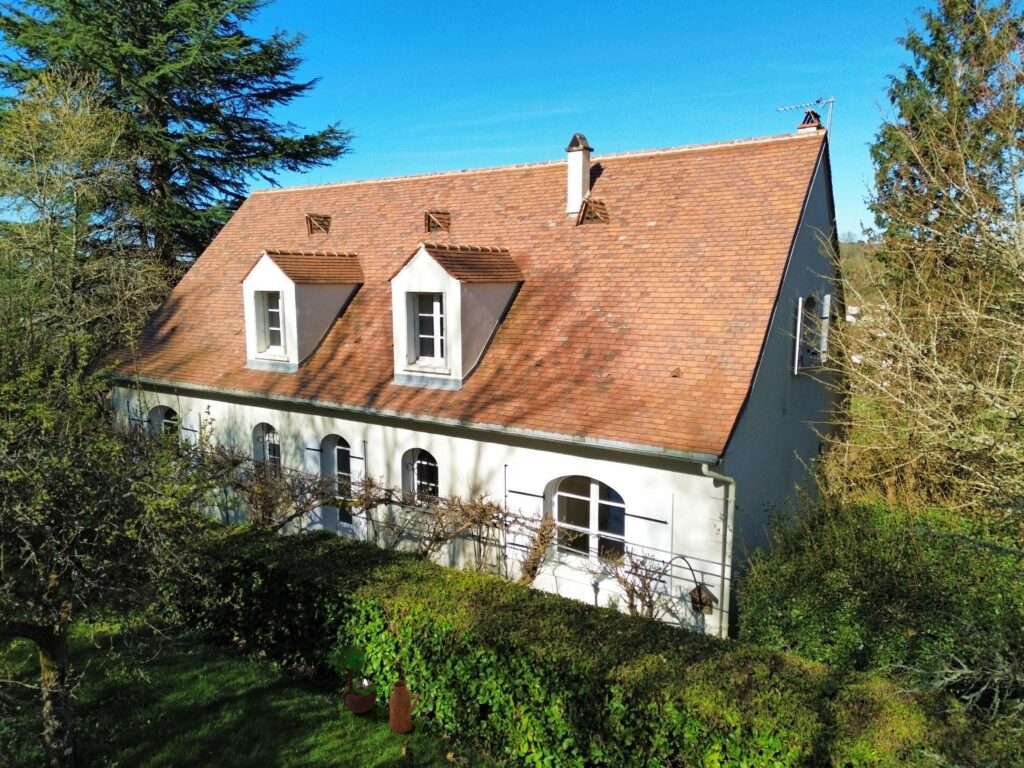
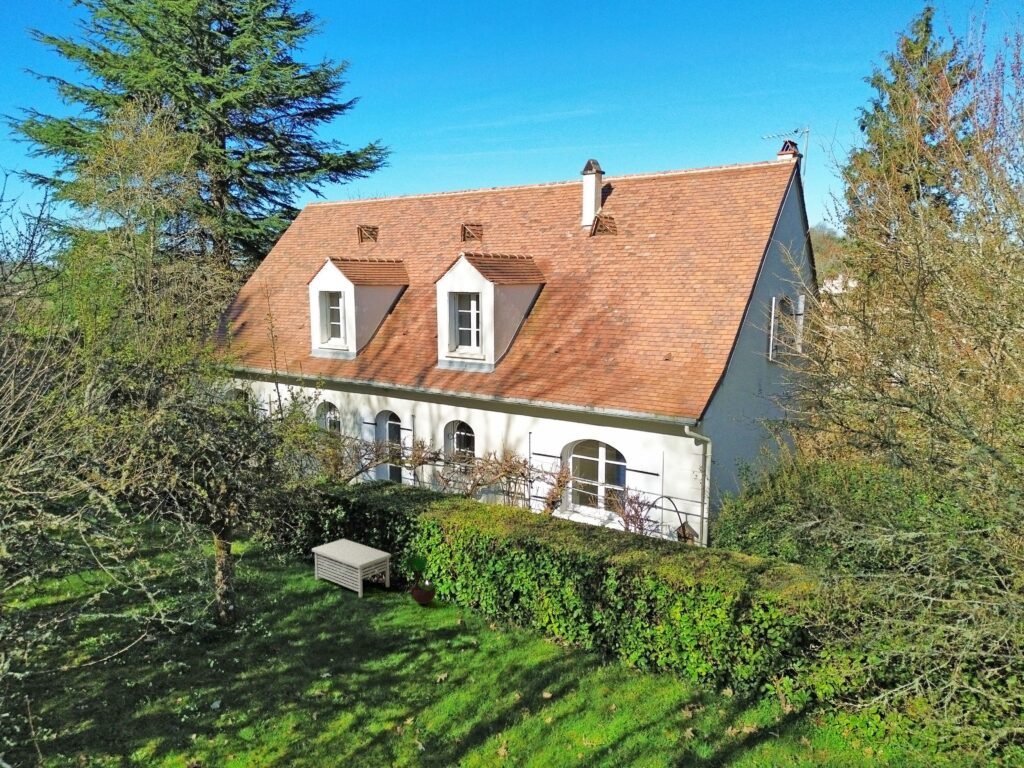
storage bench: none [216,614,320,702] -> present [312,539,391,598]
watering can: present [388,681,421,733] -> none [445,579,470,616]

